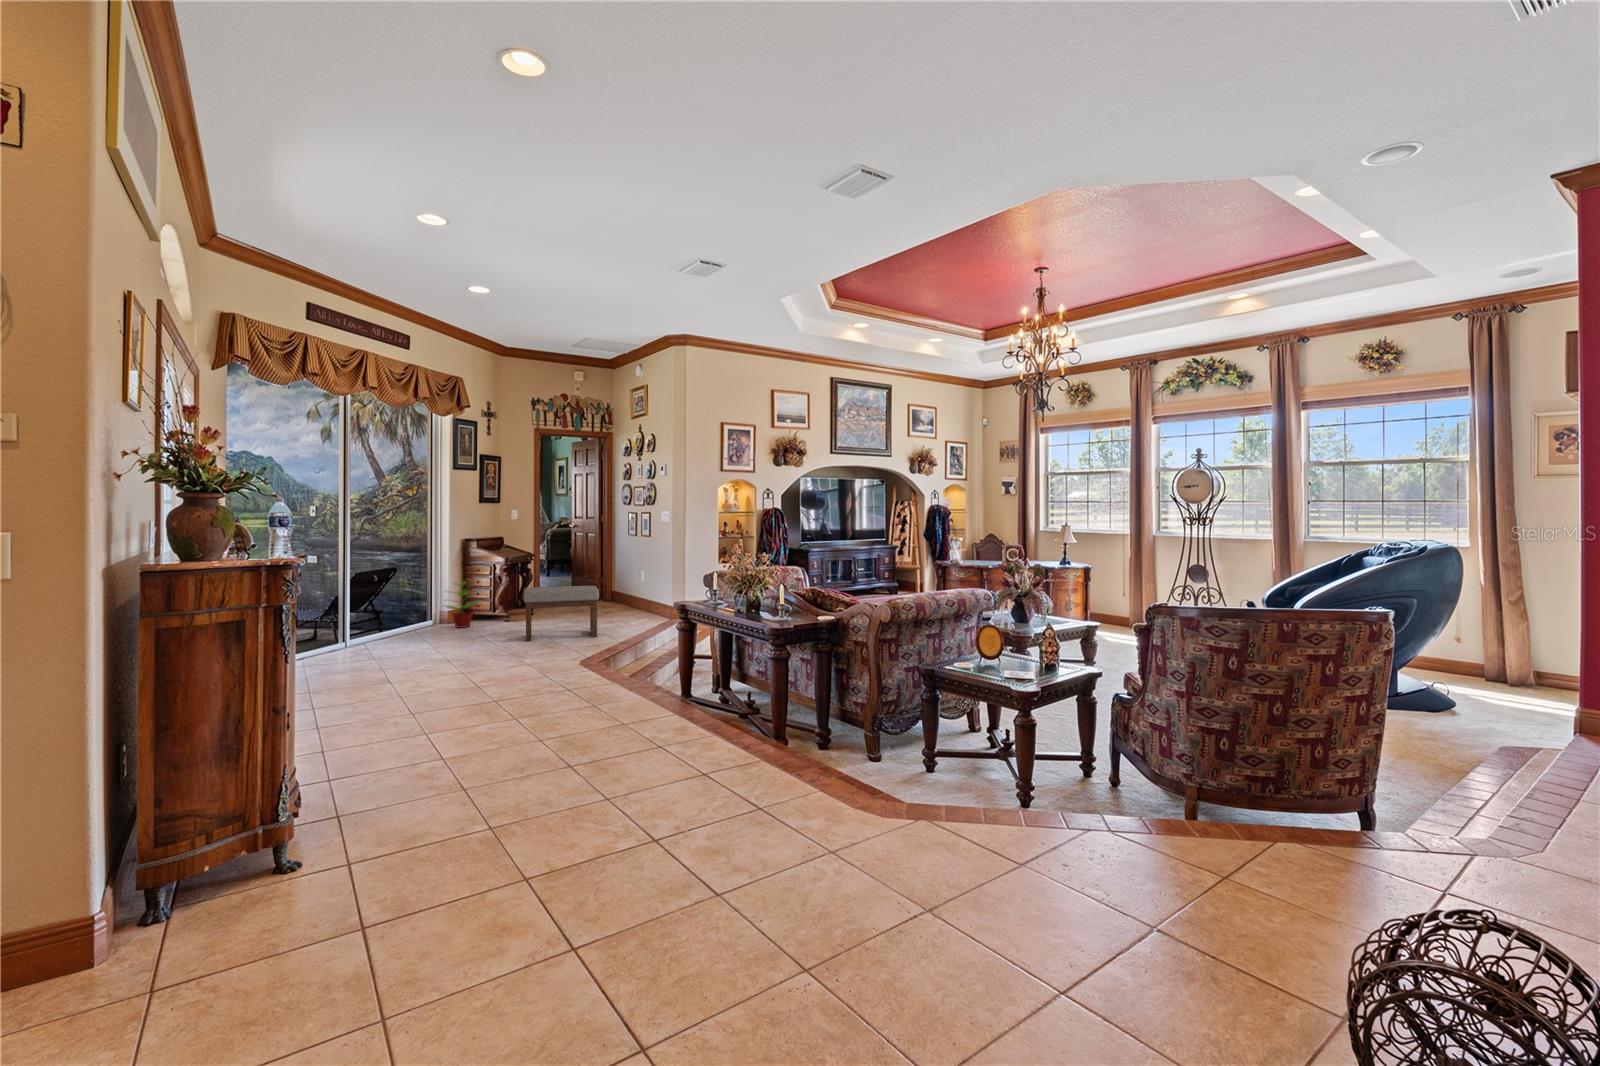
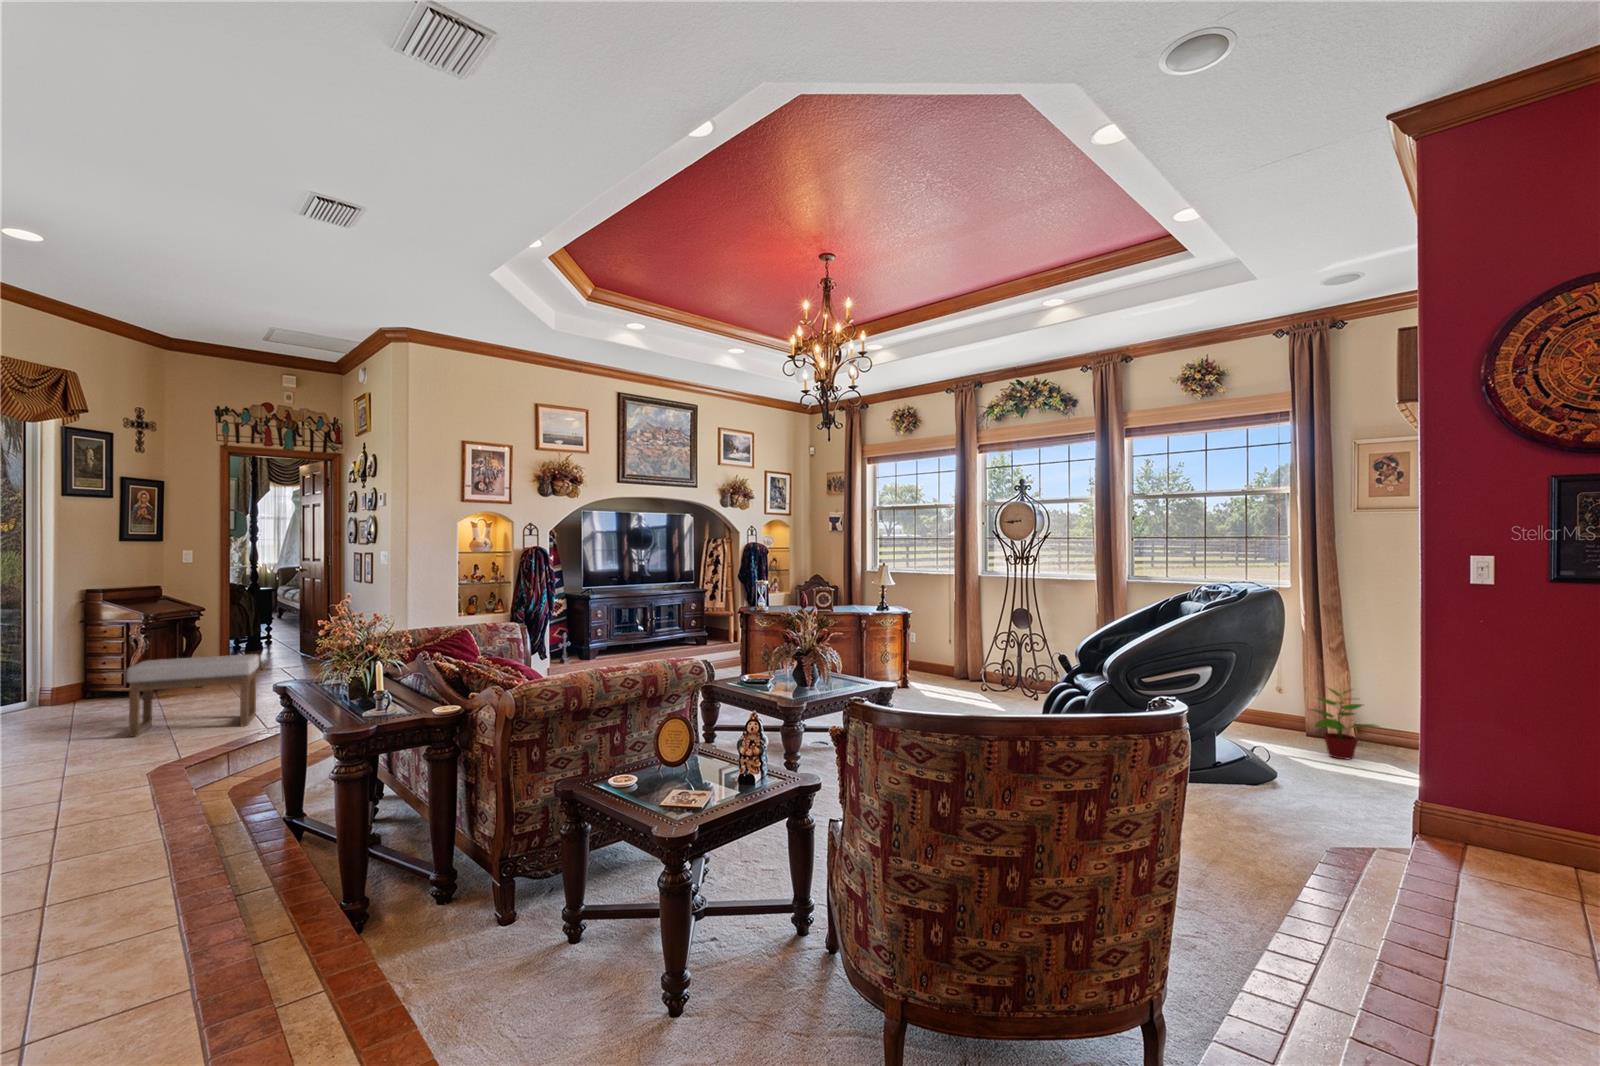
potted plant: present [447,581,478,628] -> present [1312,688,1377,759]

